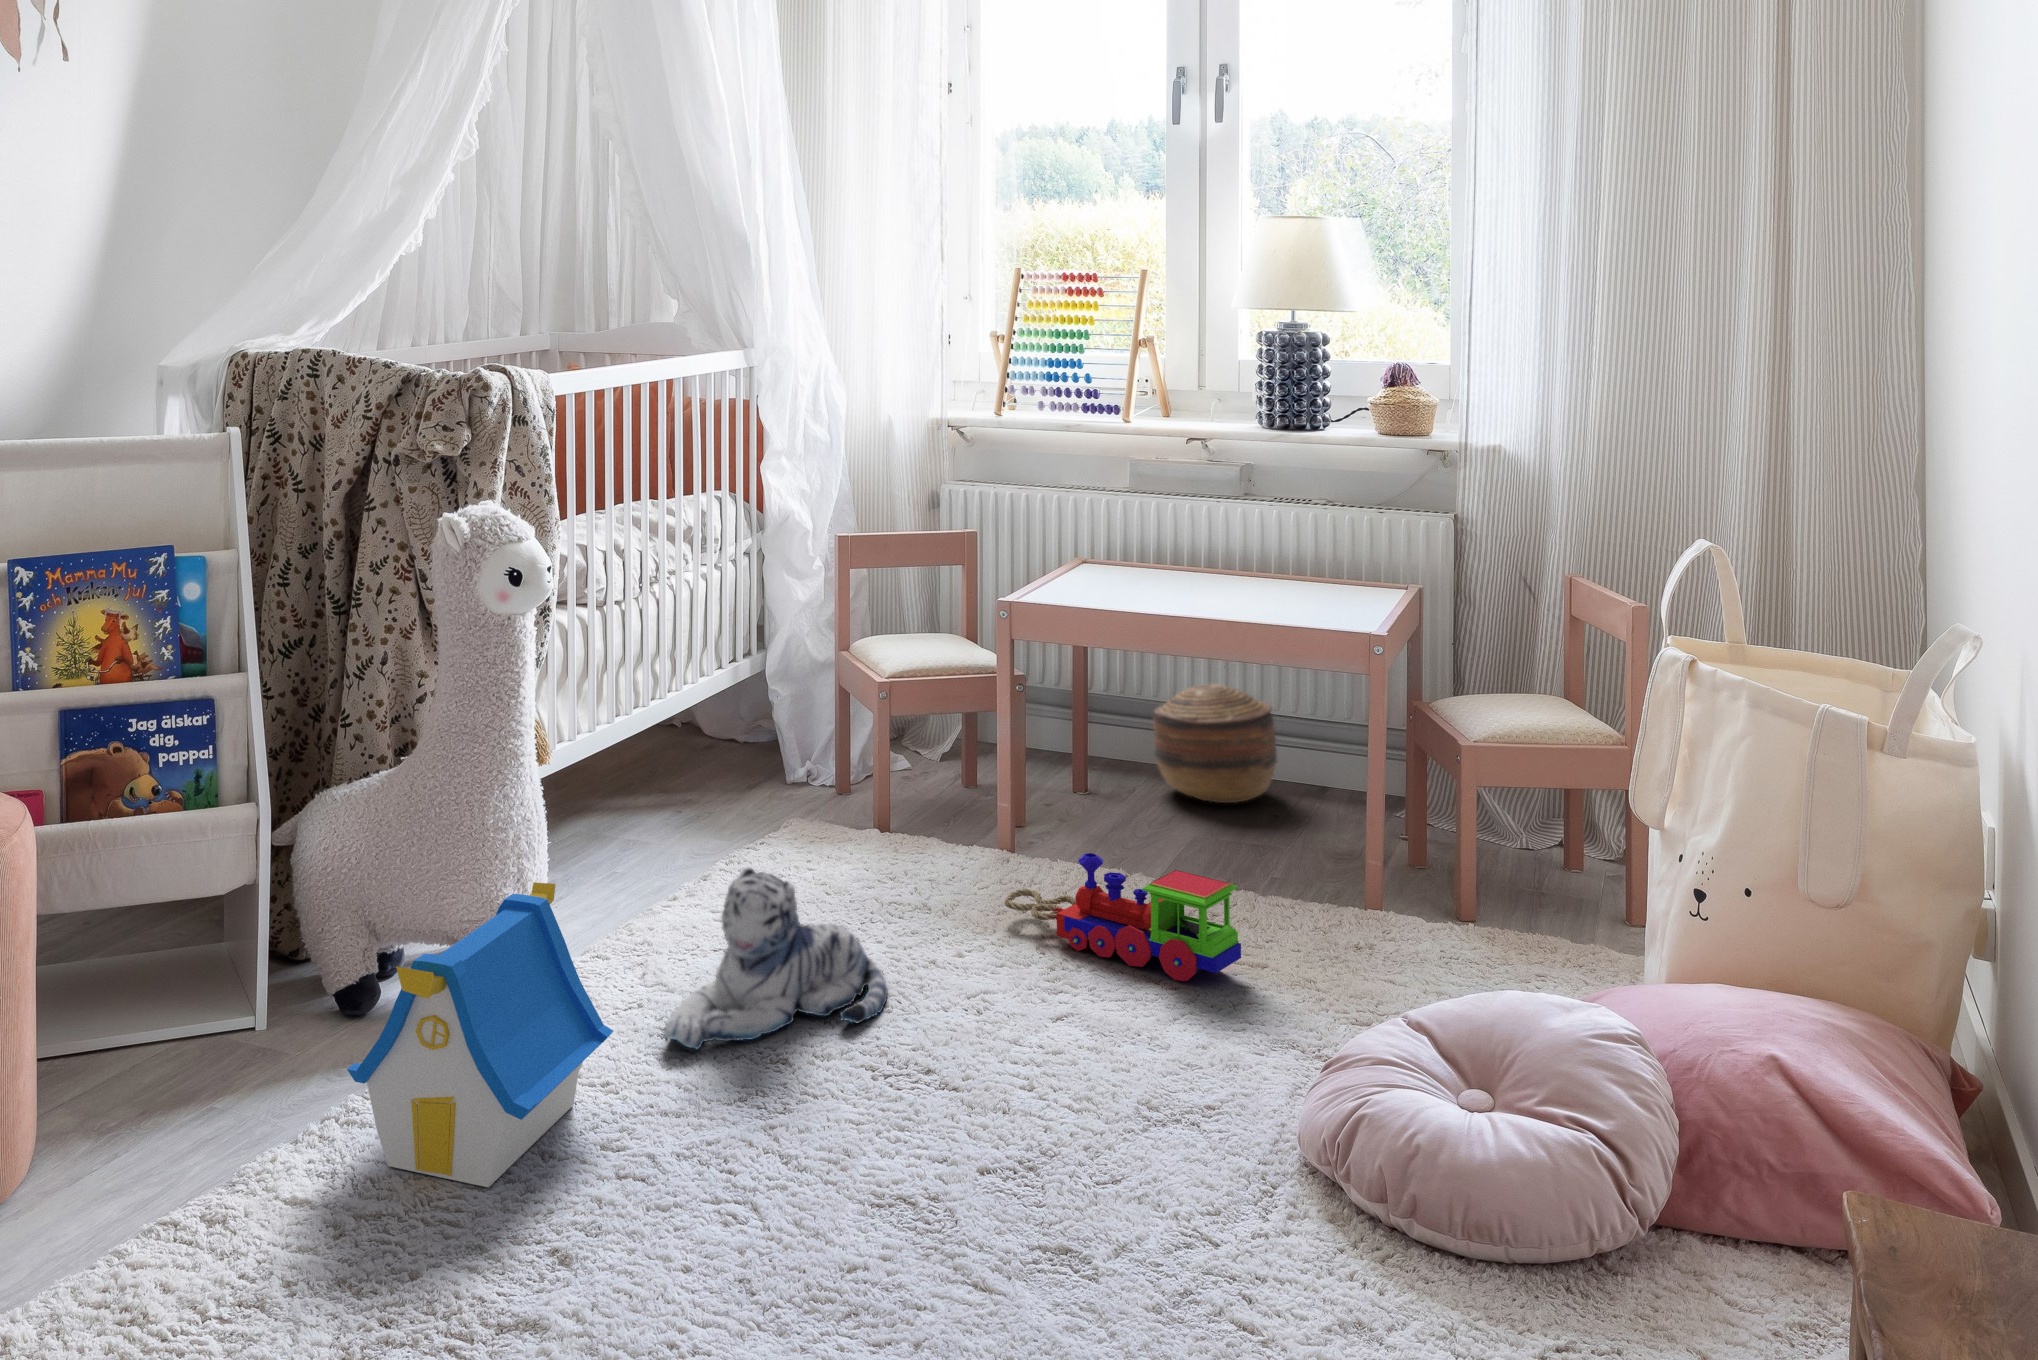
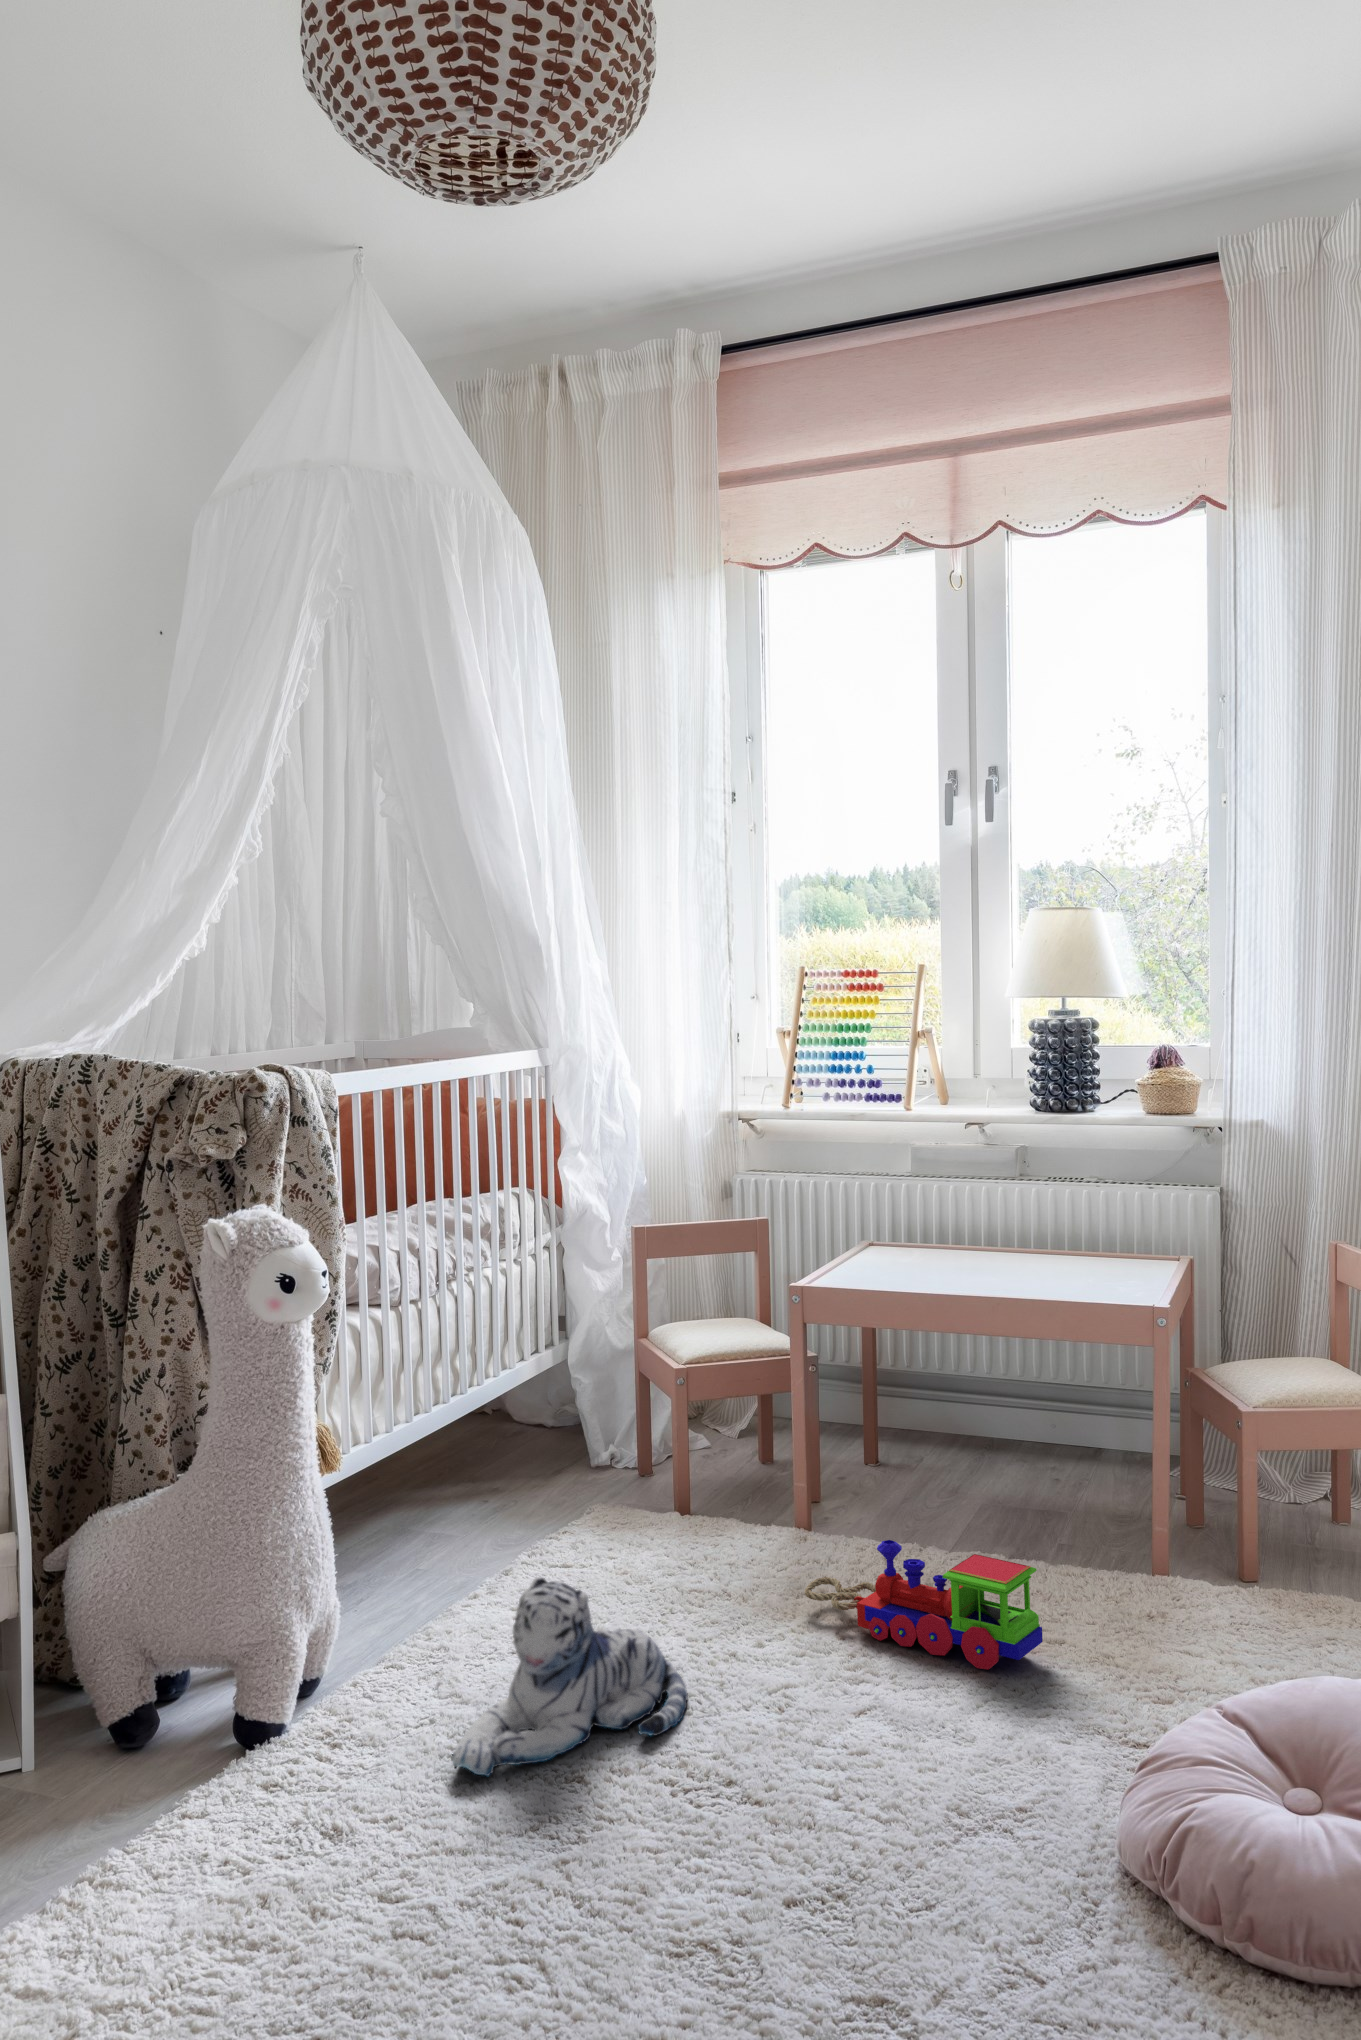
basket: present [1153,684,1277,803] -> none [943,1359,1062,1476]
toy house: present [347,882,613,1187] -> none [95,1609,393,1960]

